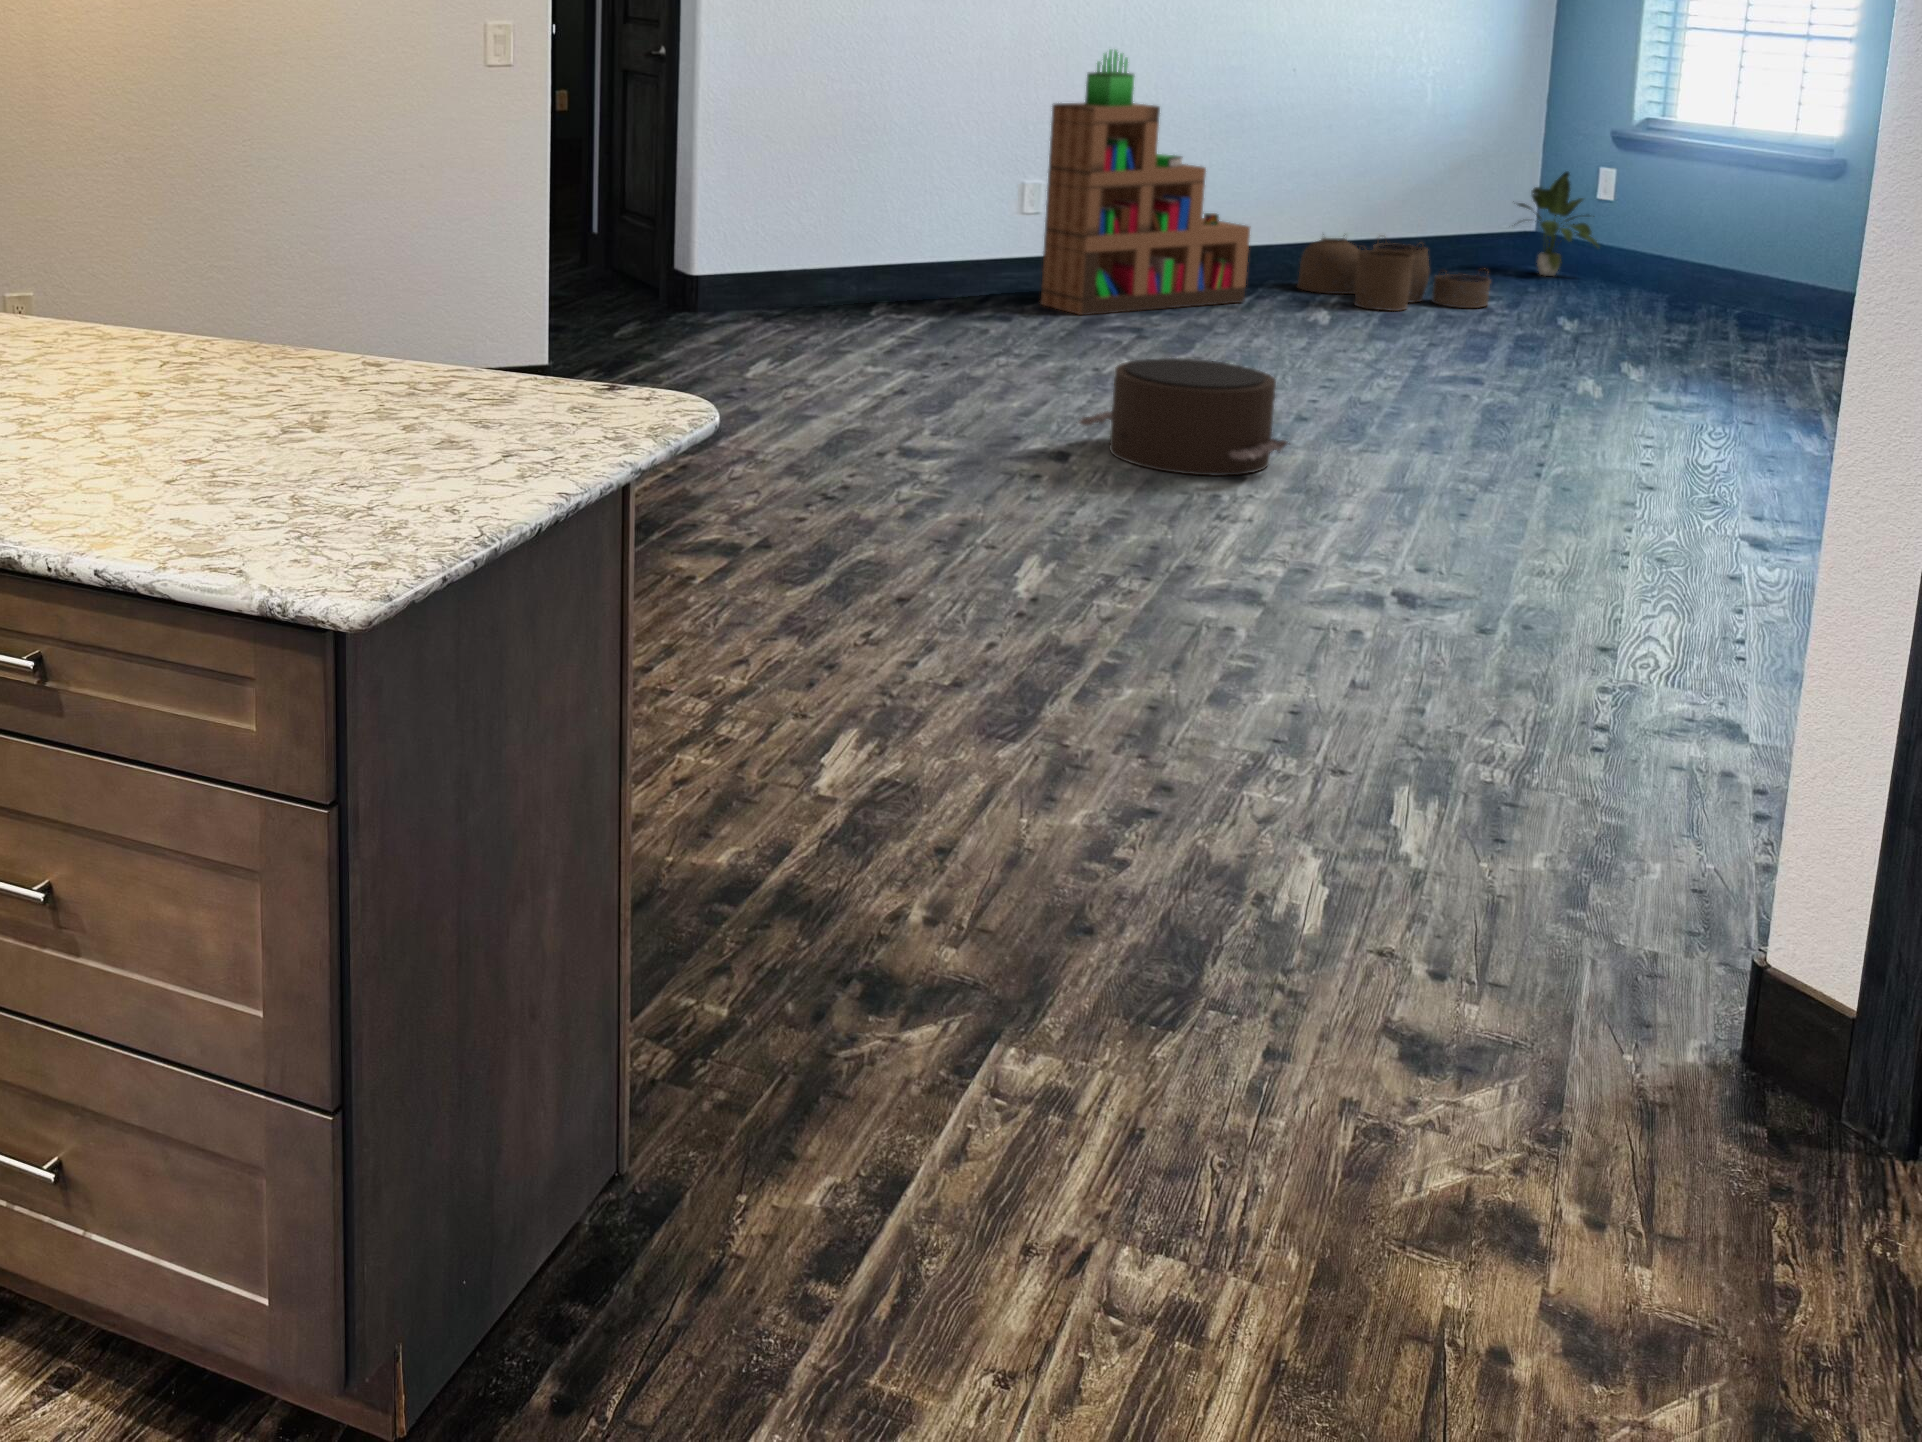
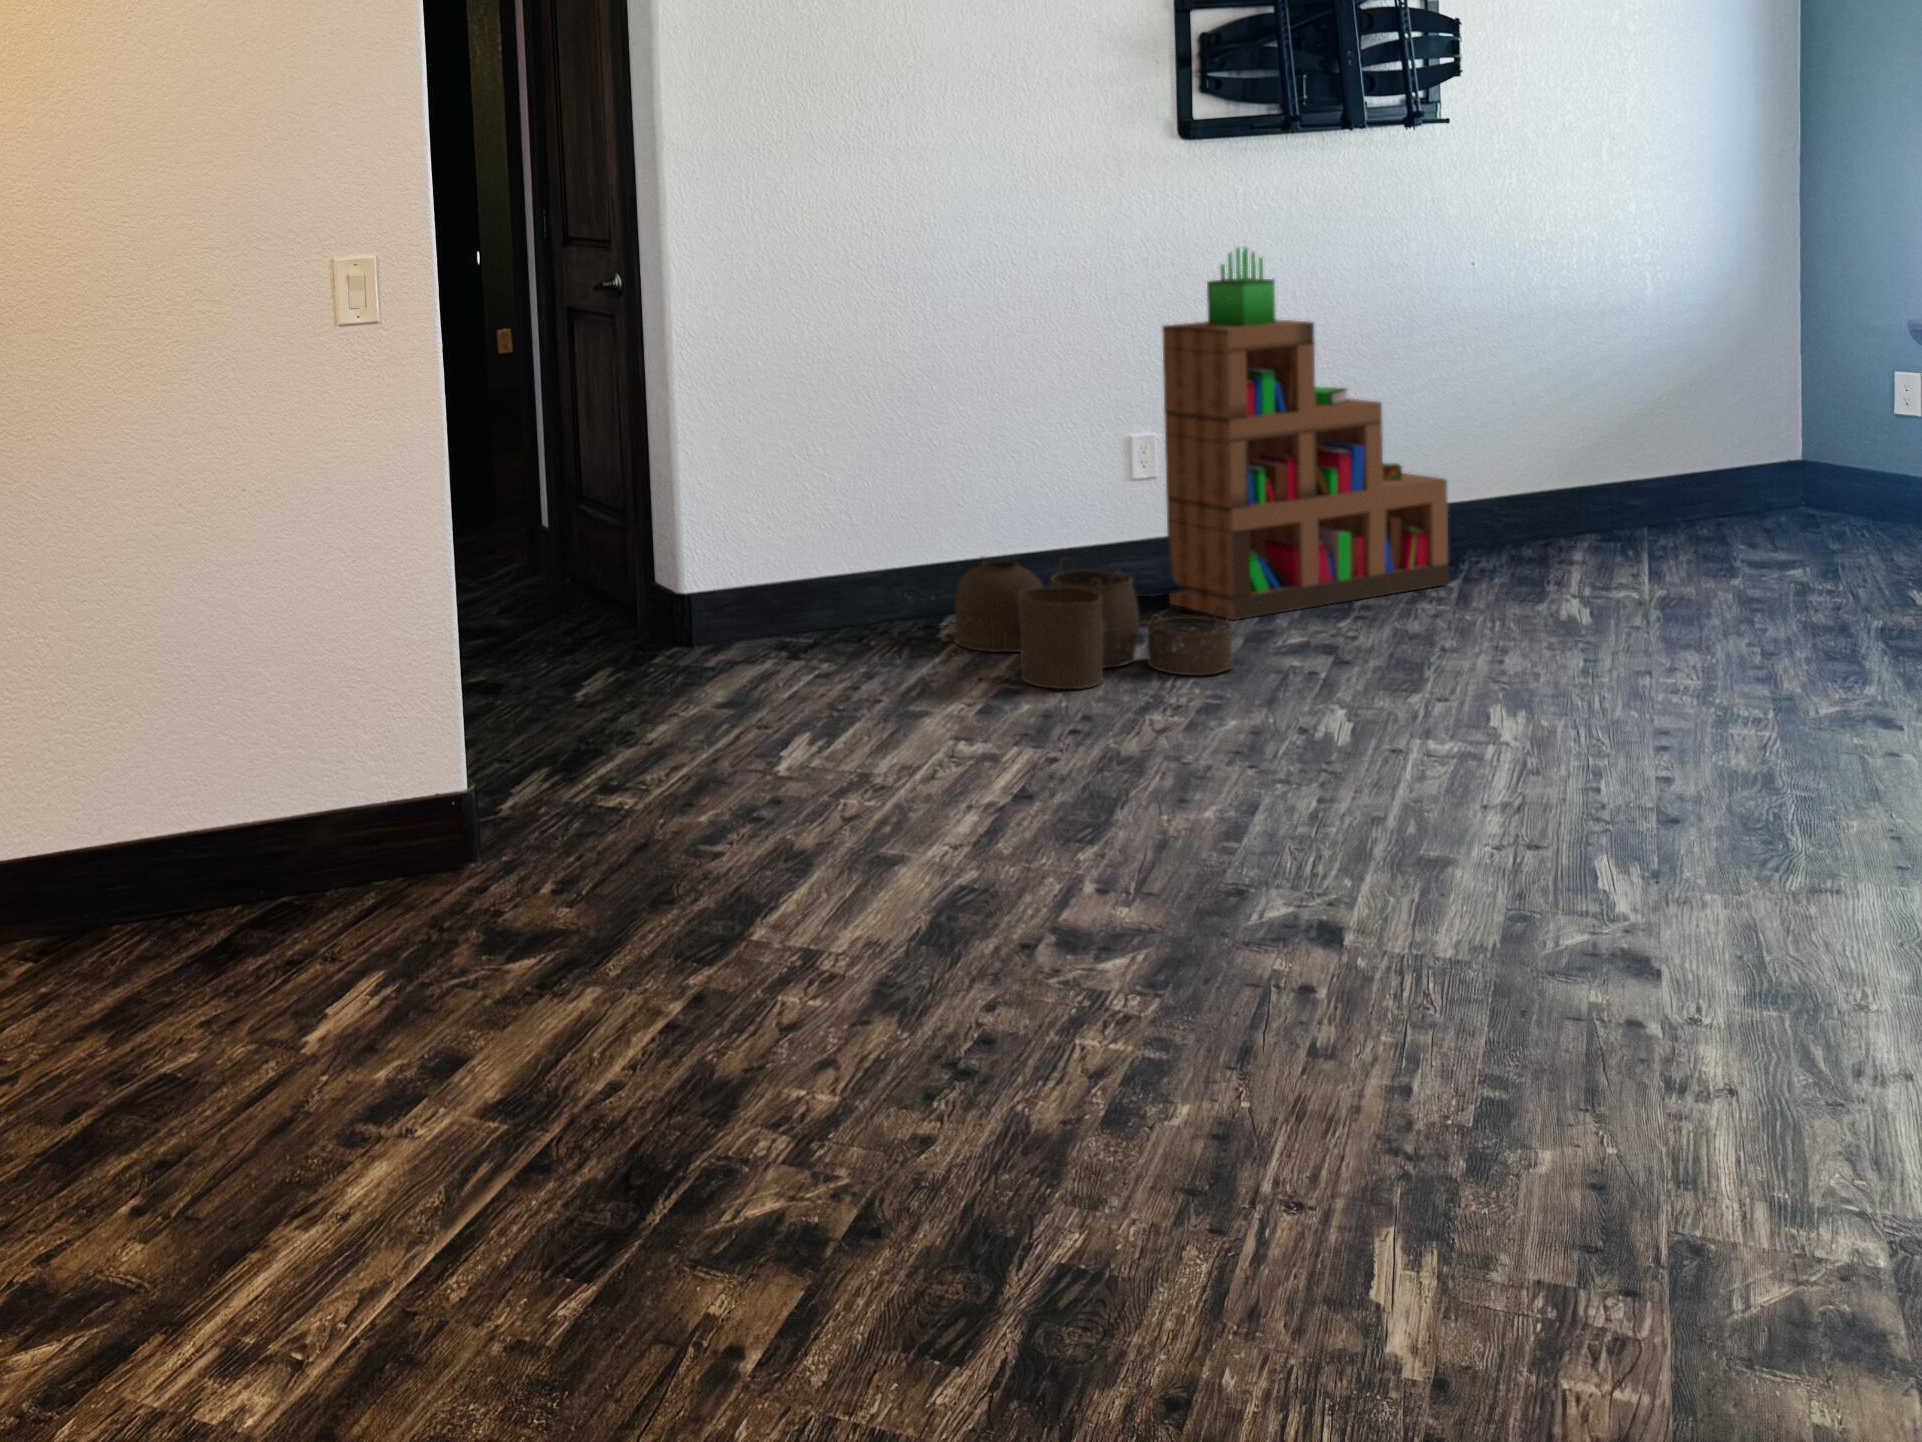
potted plant: present [1514,172,1599,276] -> none [1761,376,1894,517]
woven basket: present [1297,237,1490,311] -> present [954,558,1233,689]
pouf: present [1079,358,1290,475] -> none [1340,744,1730,969]

